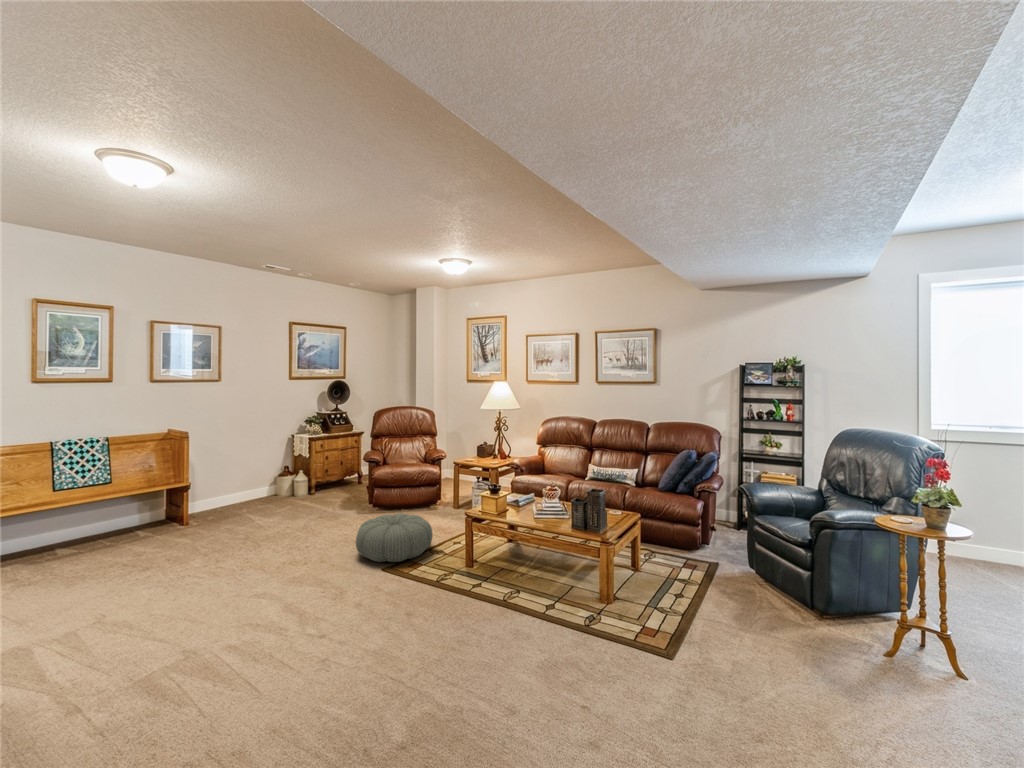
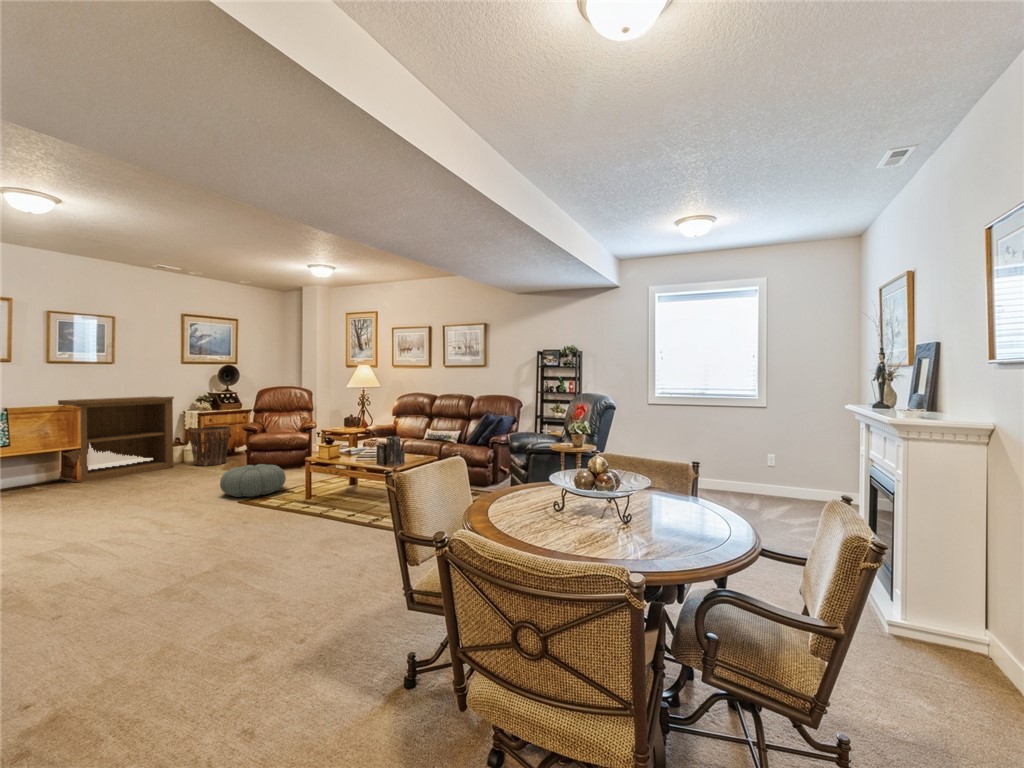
bookshelf: none [162,419,285,527] -> present [58,396,174,483]
basket: none [300,453,346,501] -> present [188,426,231,465]

